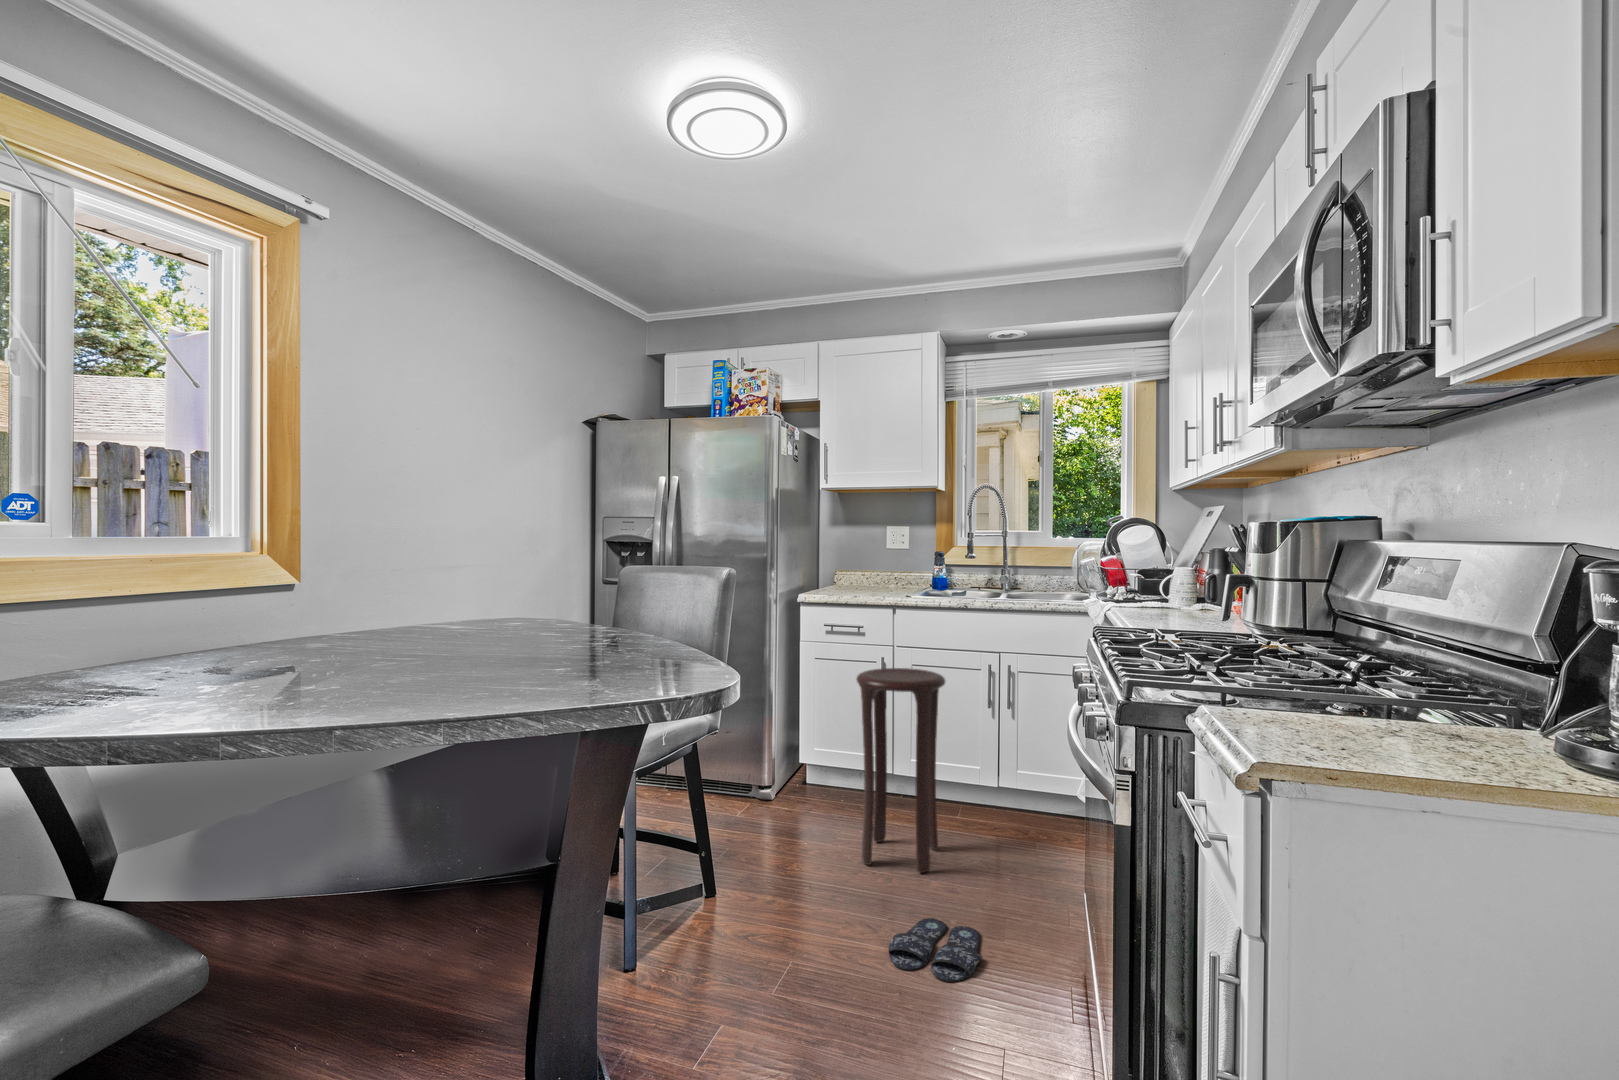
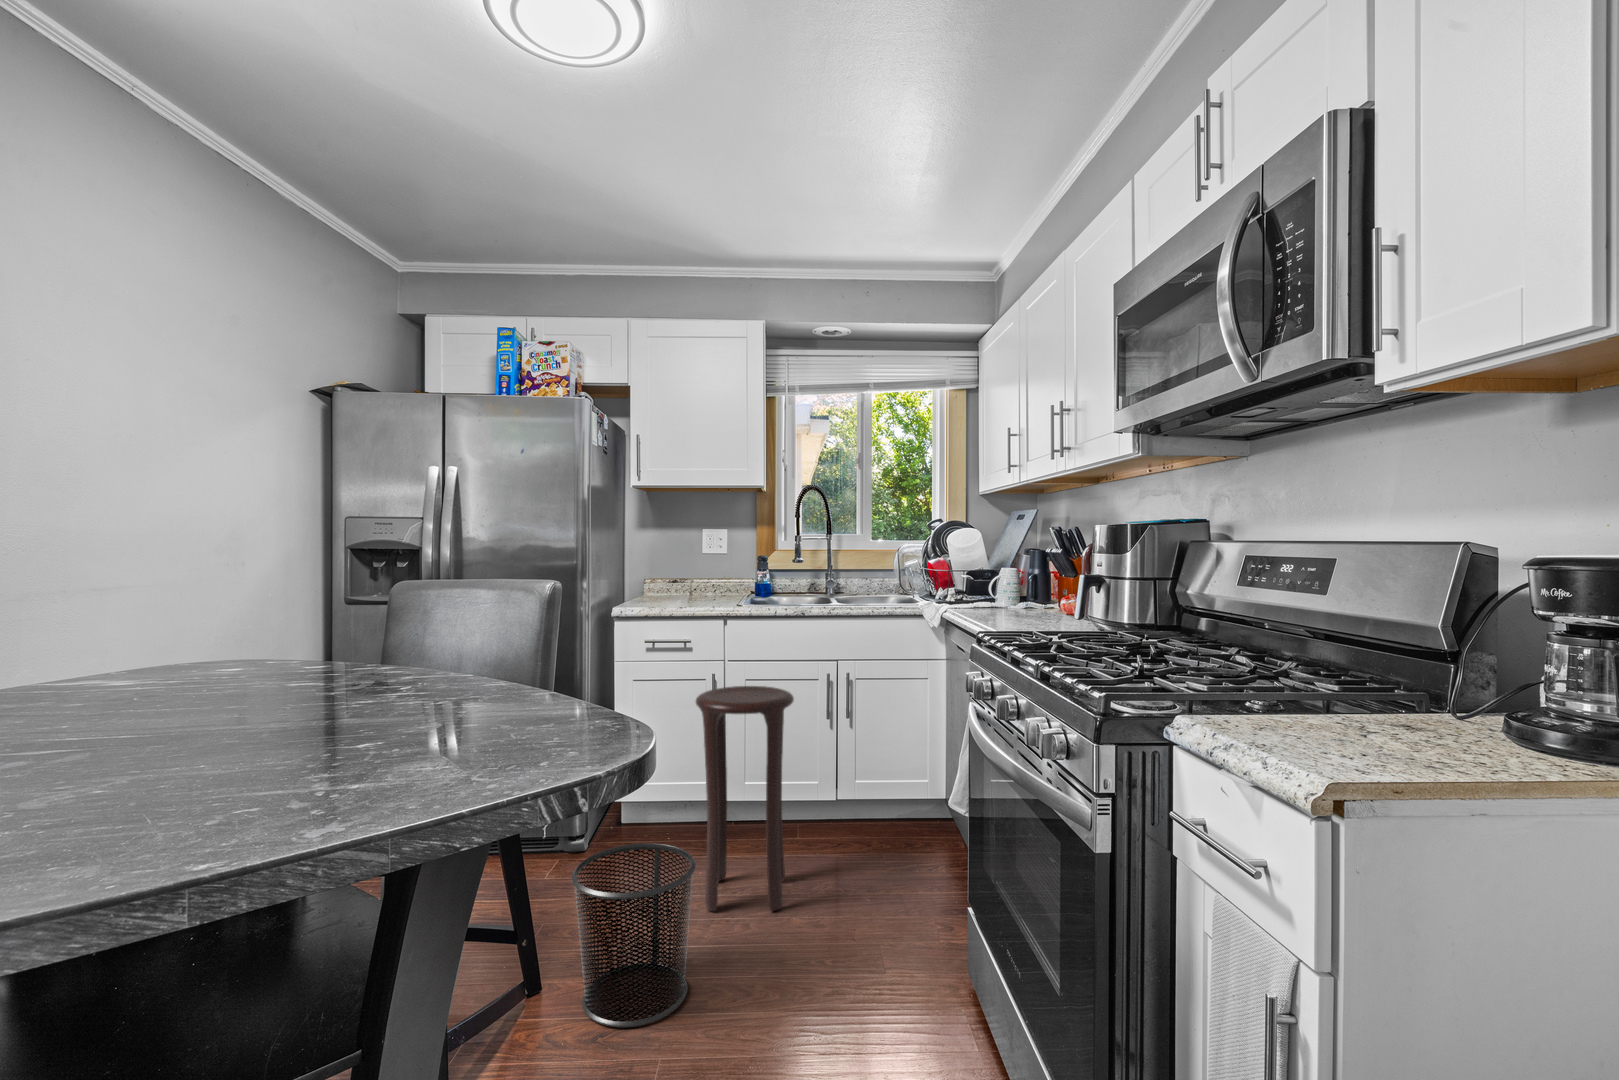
waste bin: none [737,793,839,941] -> present [571,843,696,1028]
slippers: present [889,918,983,982] -> none [761,964,862,1037]

